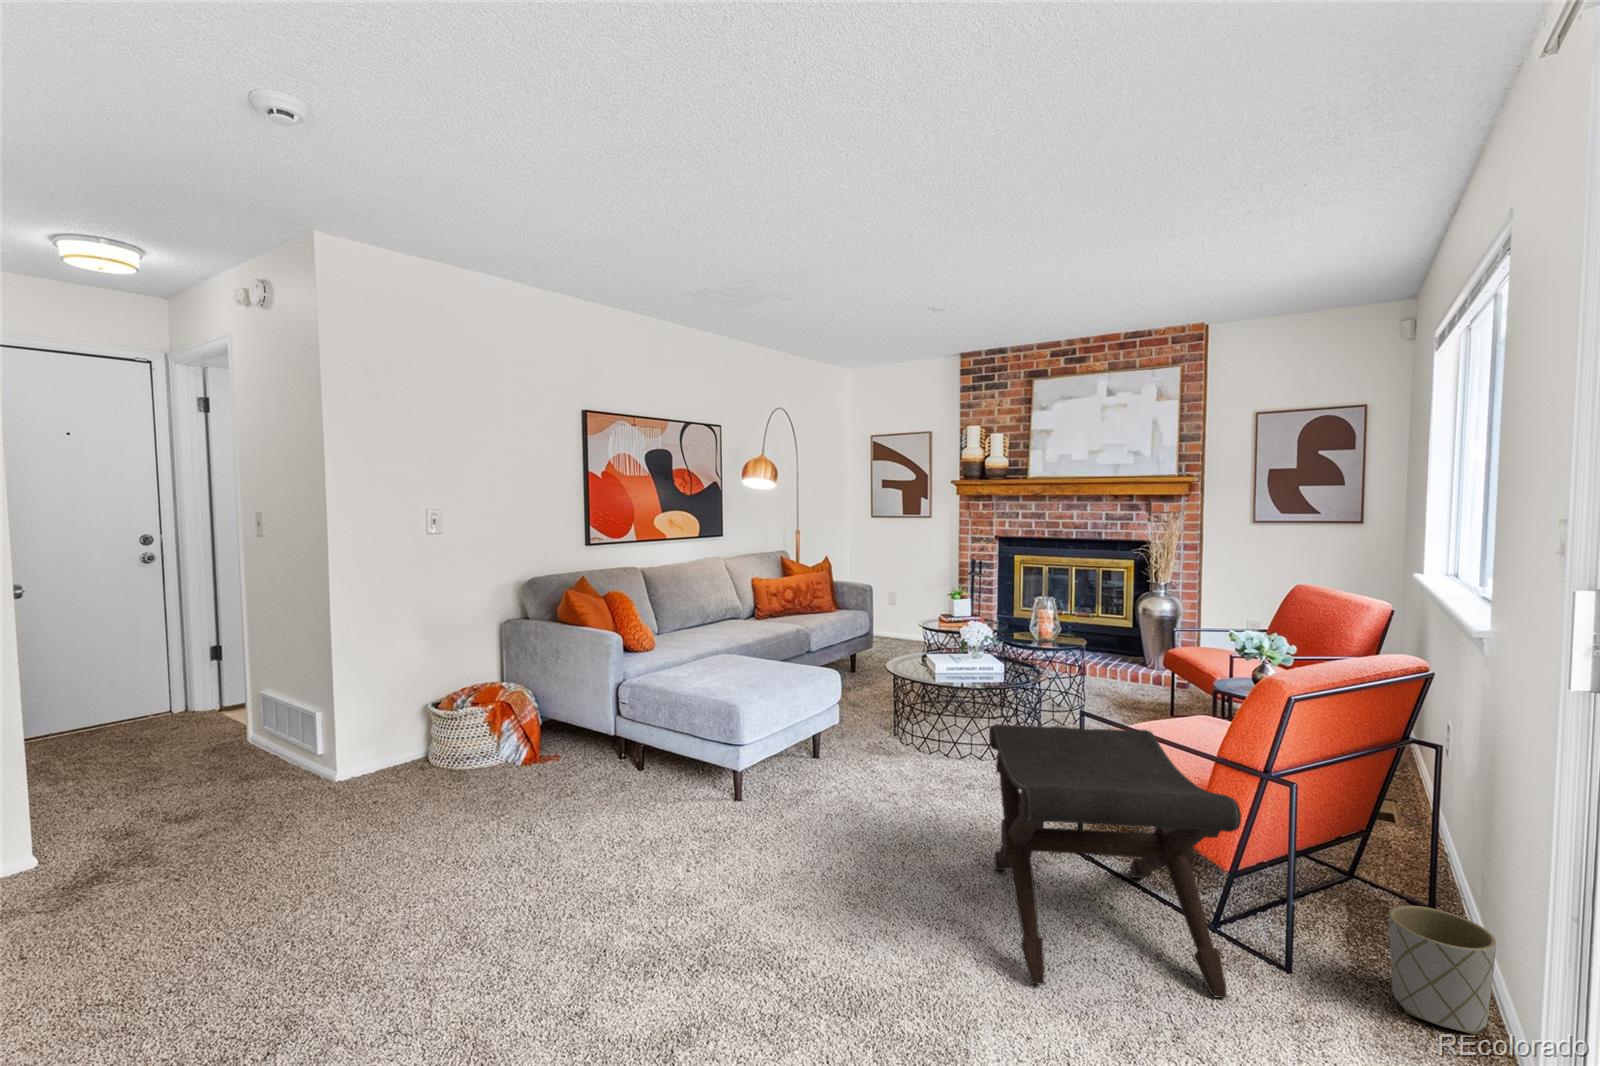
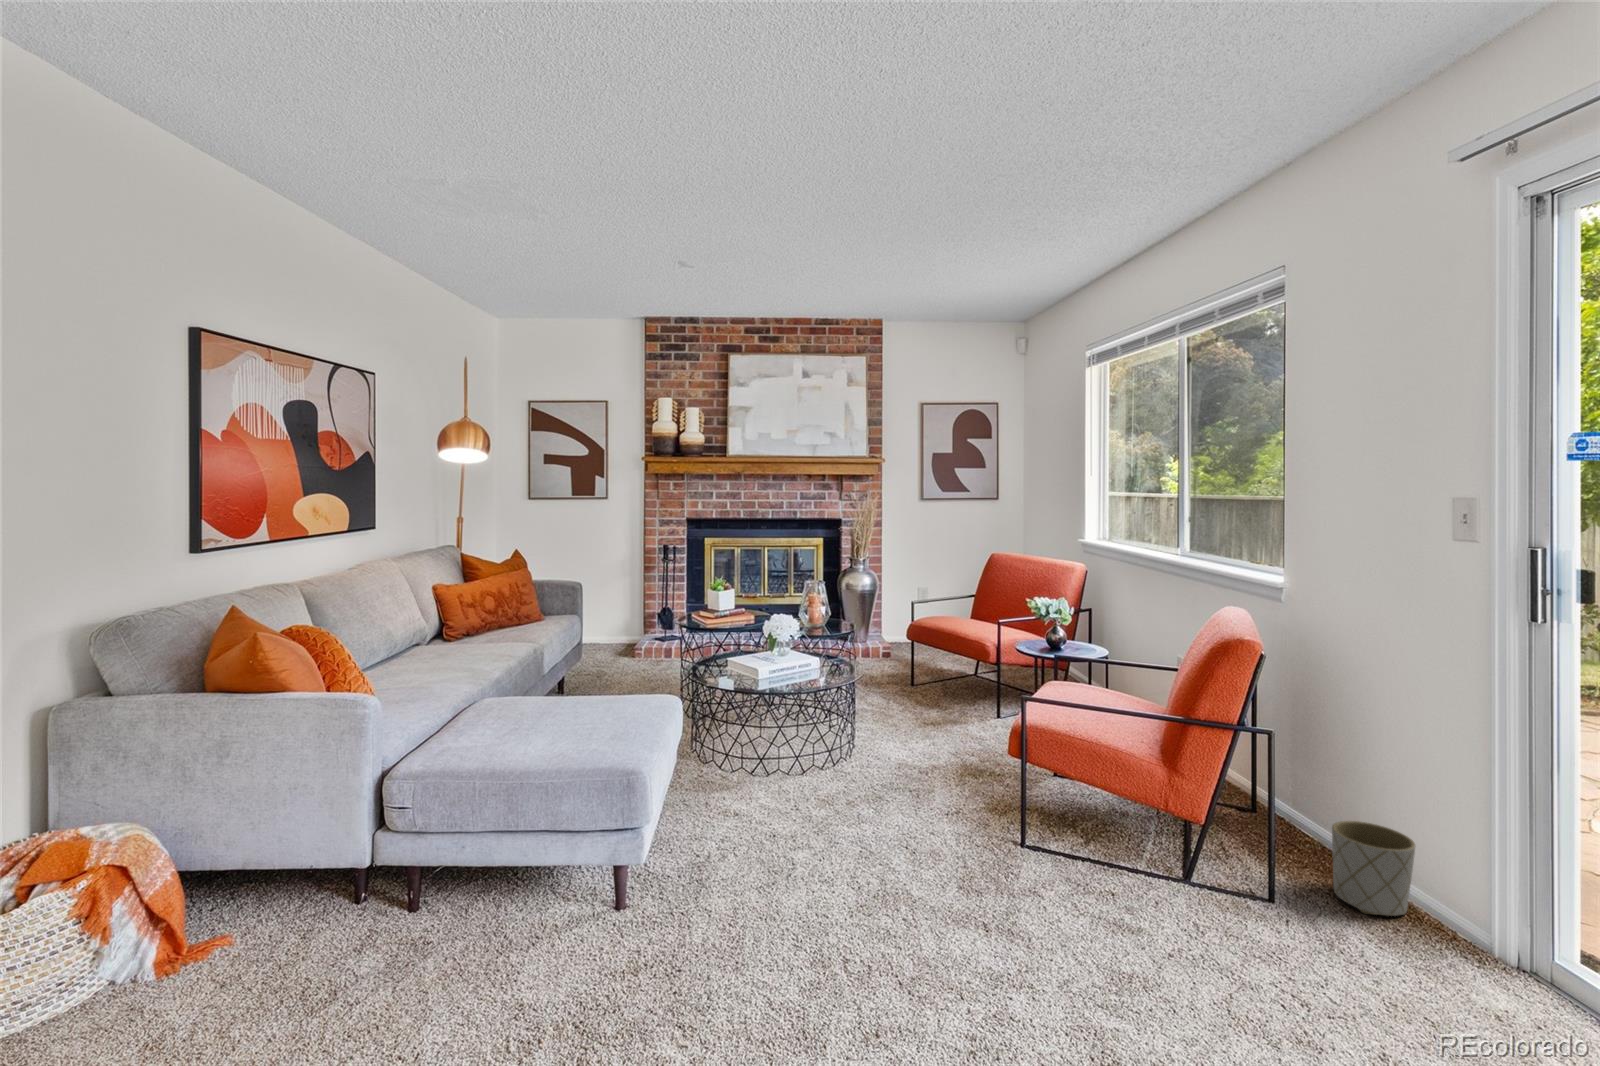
footstool: present [989,724,1241,998] -> none [975,711,1297,1013]

